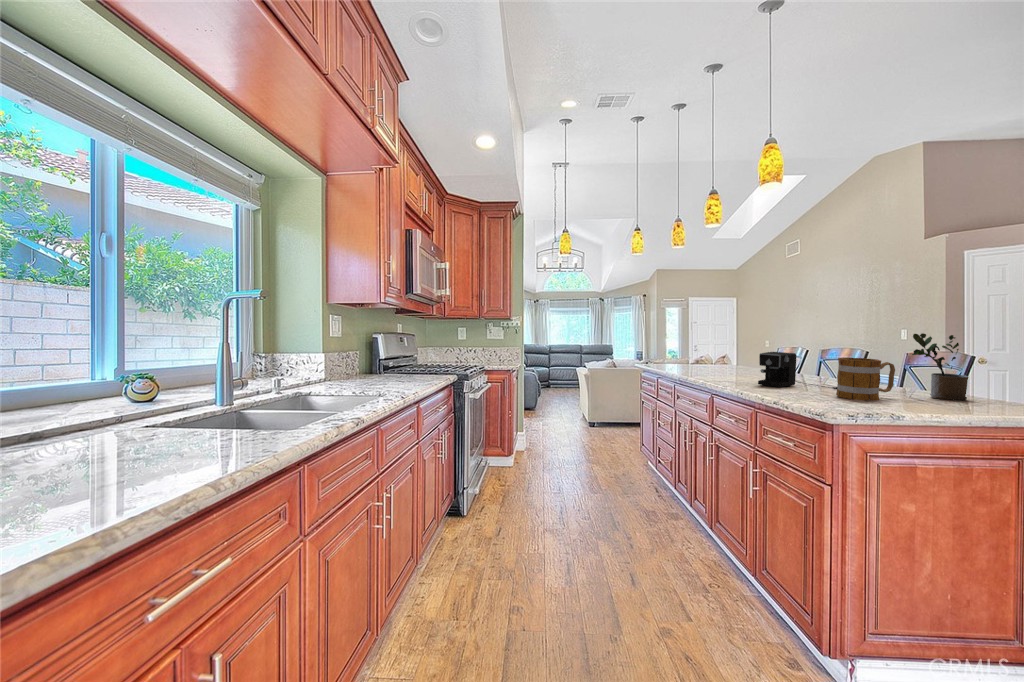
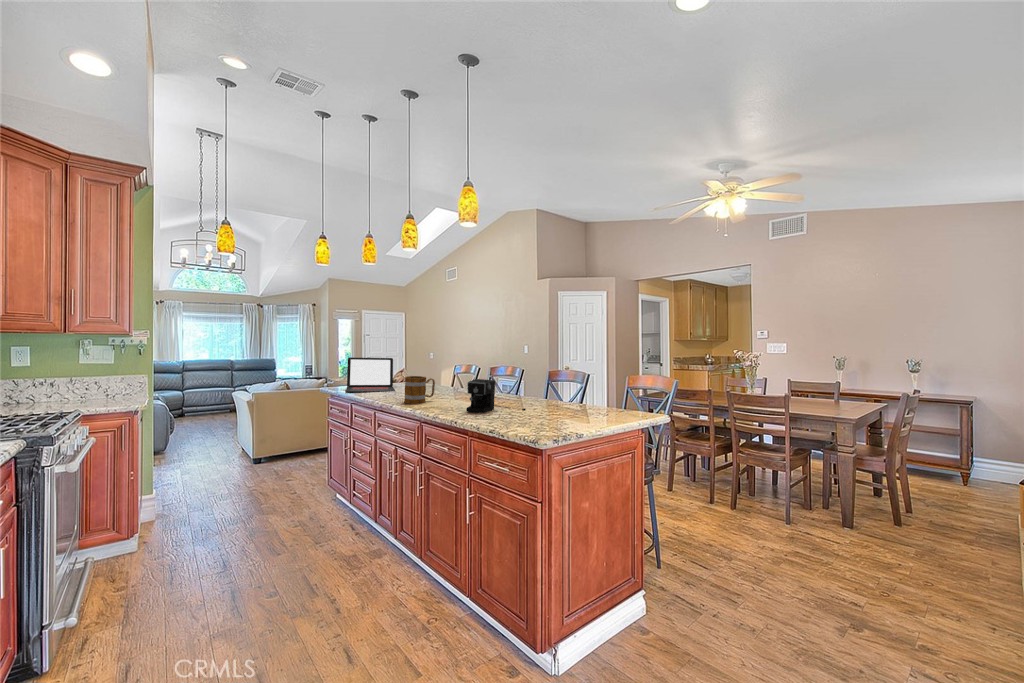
potted plant: present [912,333,968,401] -> none [572,364,604,414]
laptop: none [652,336,699,369] -> present [346,357,395,393]
mug: present [836,358,895,400] -> present [404,376,435,404]

